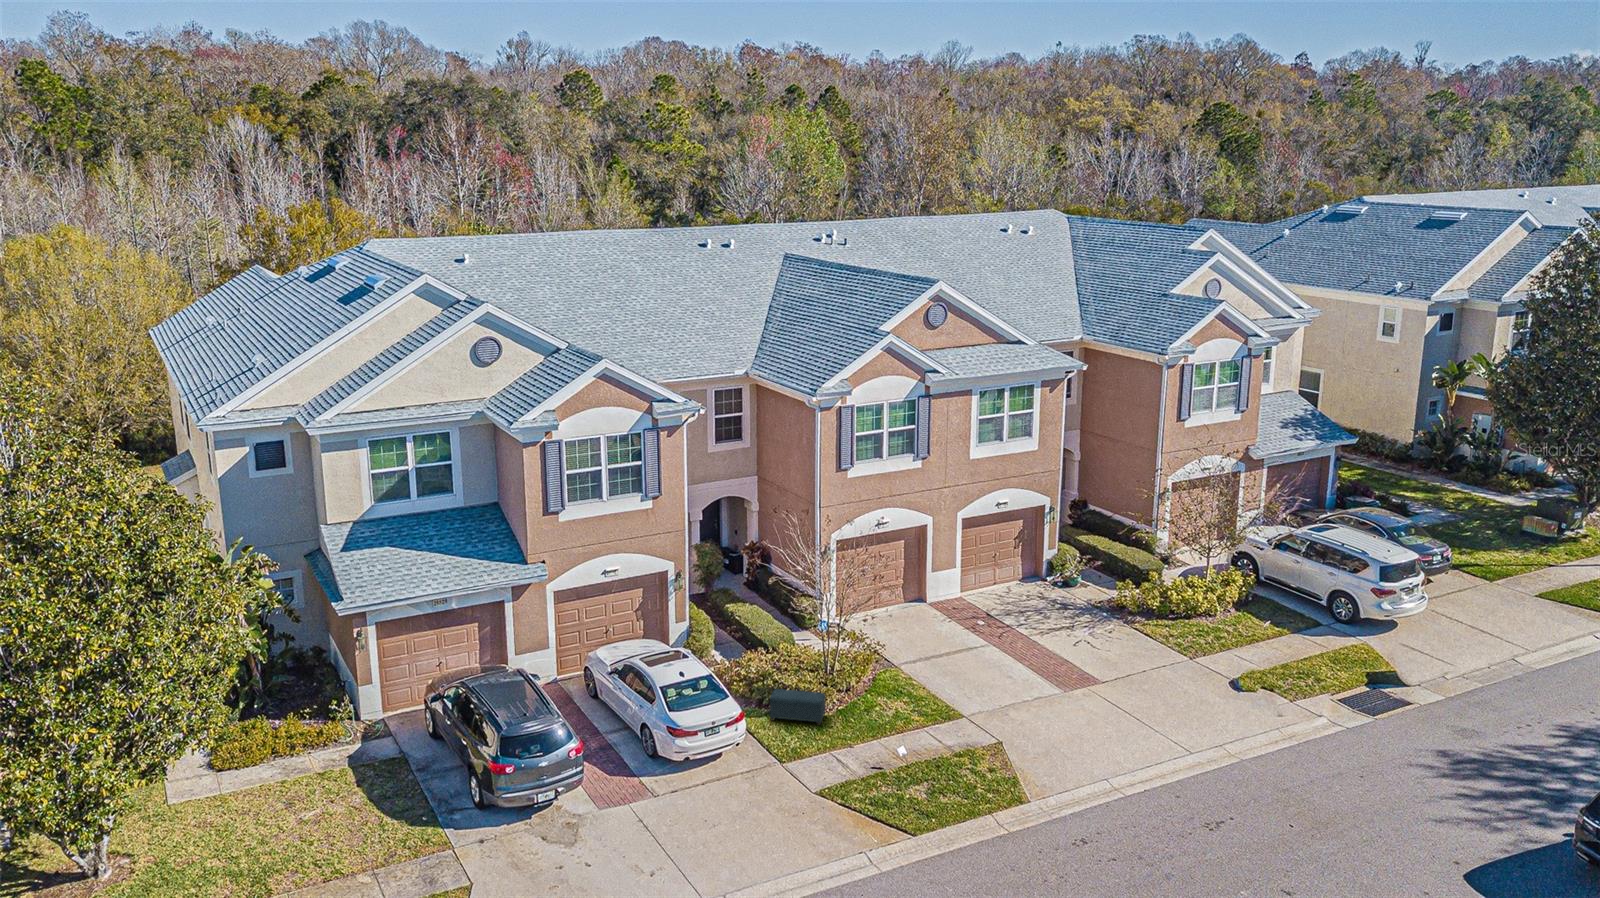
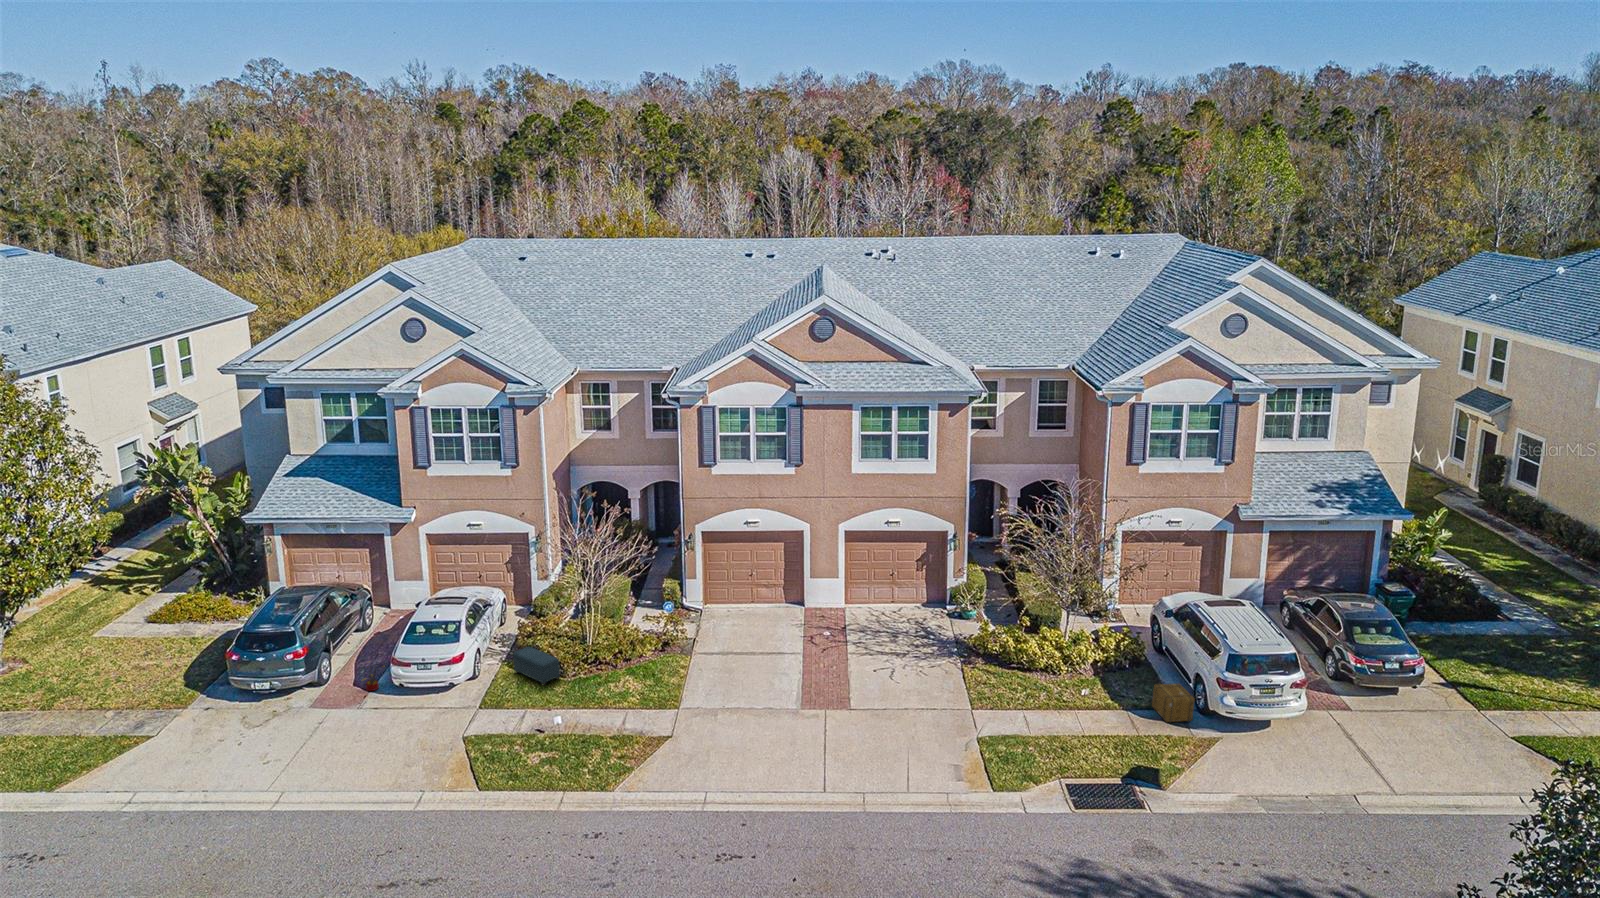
cardboard box: none [1319,599,1362,634] -> present [1152,684,1195,722]
decorative plant: none [639,732,656,774] -> present [364,666,379,691]

